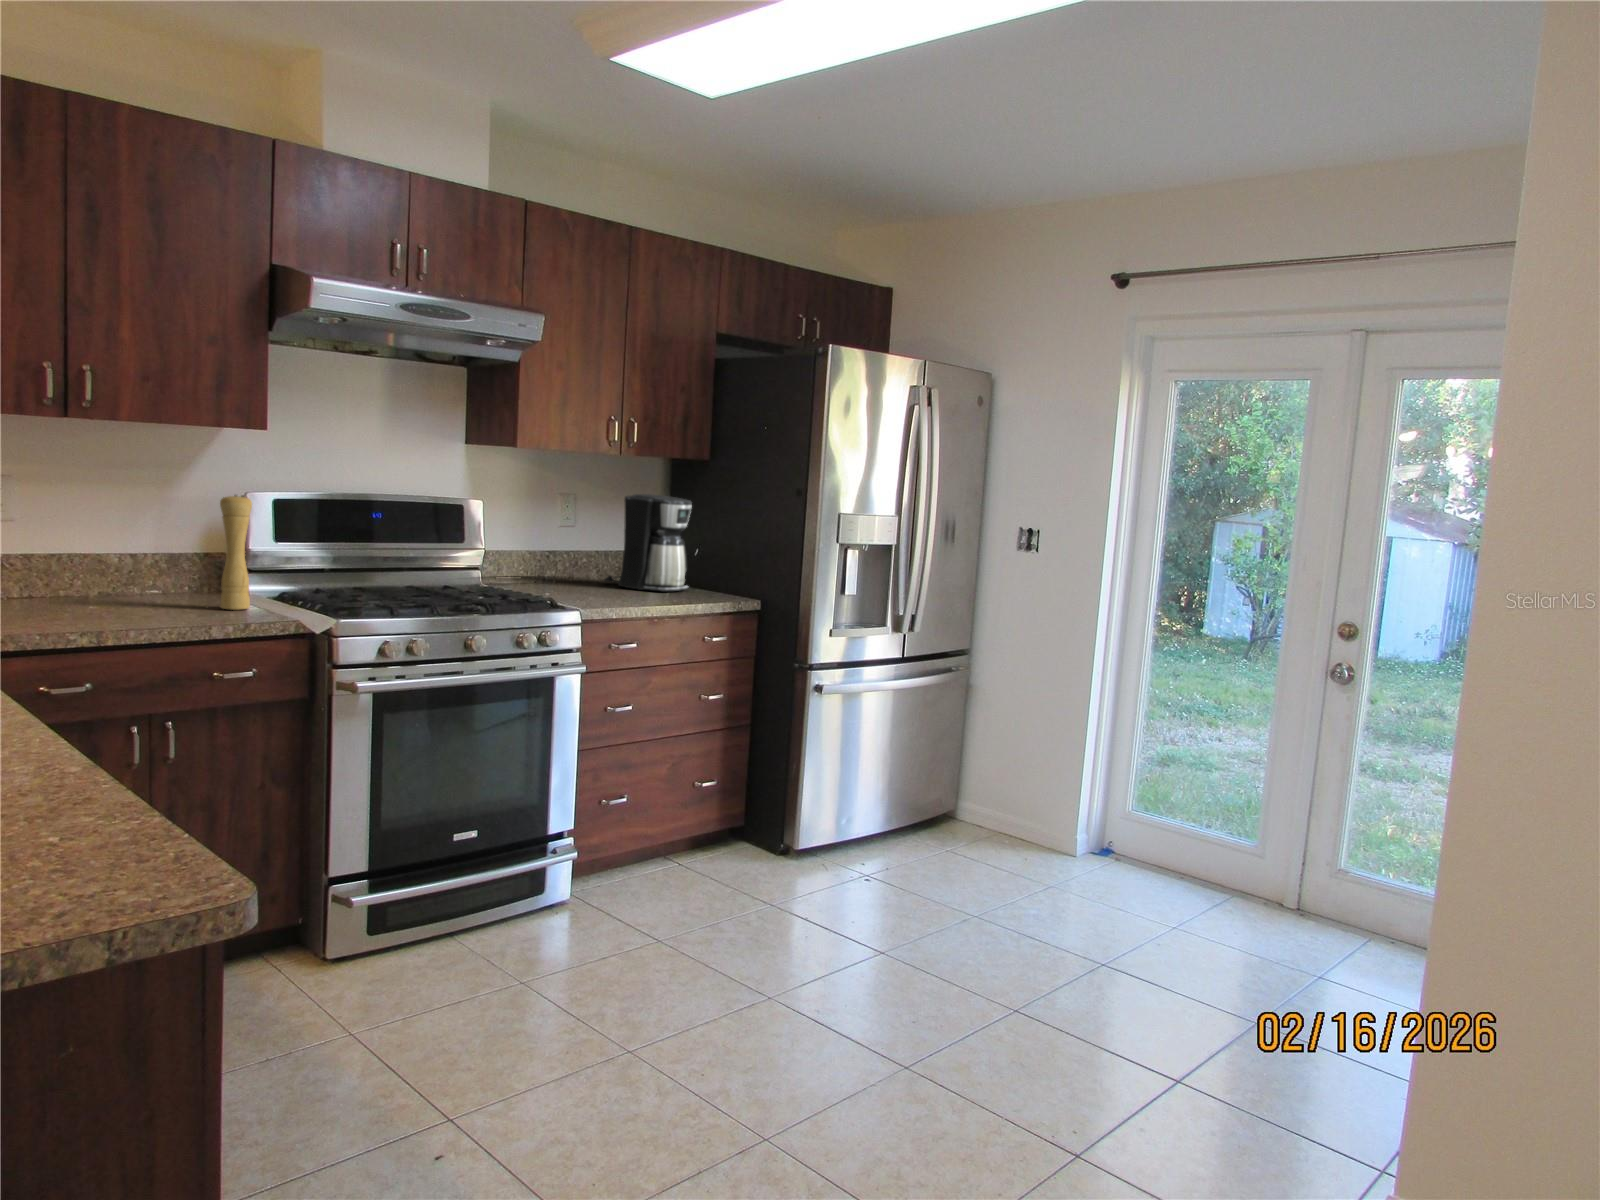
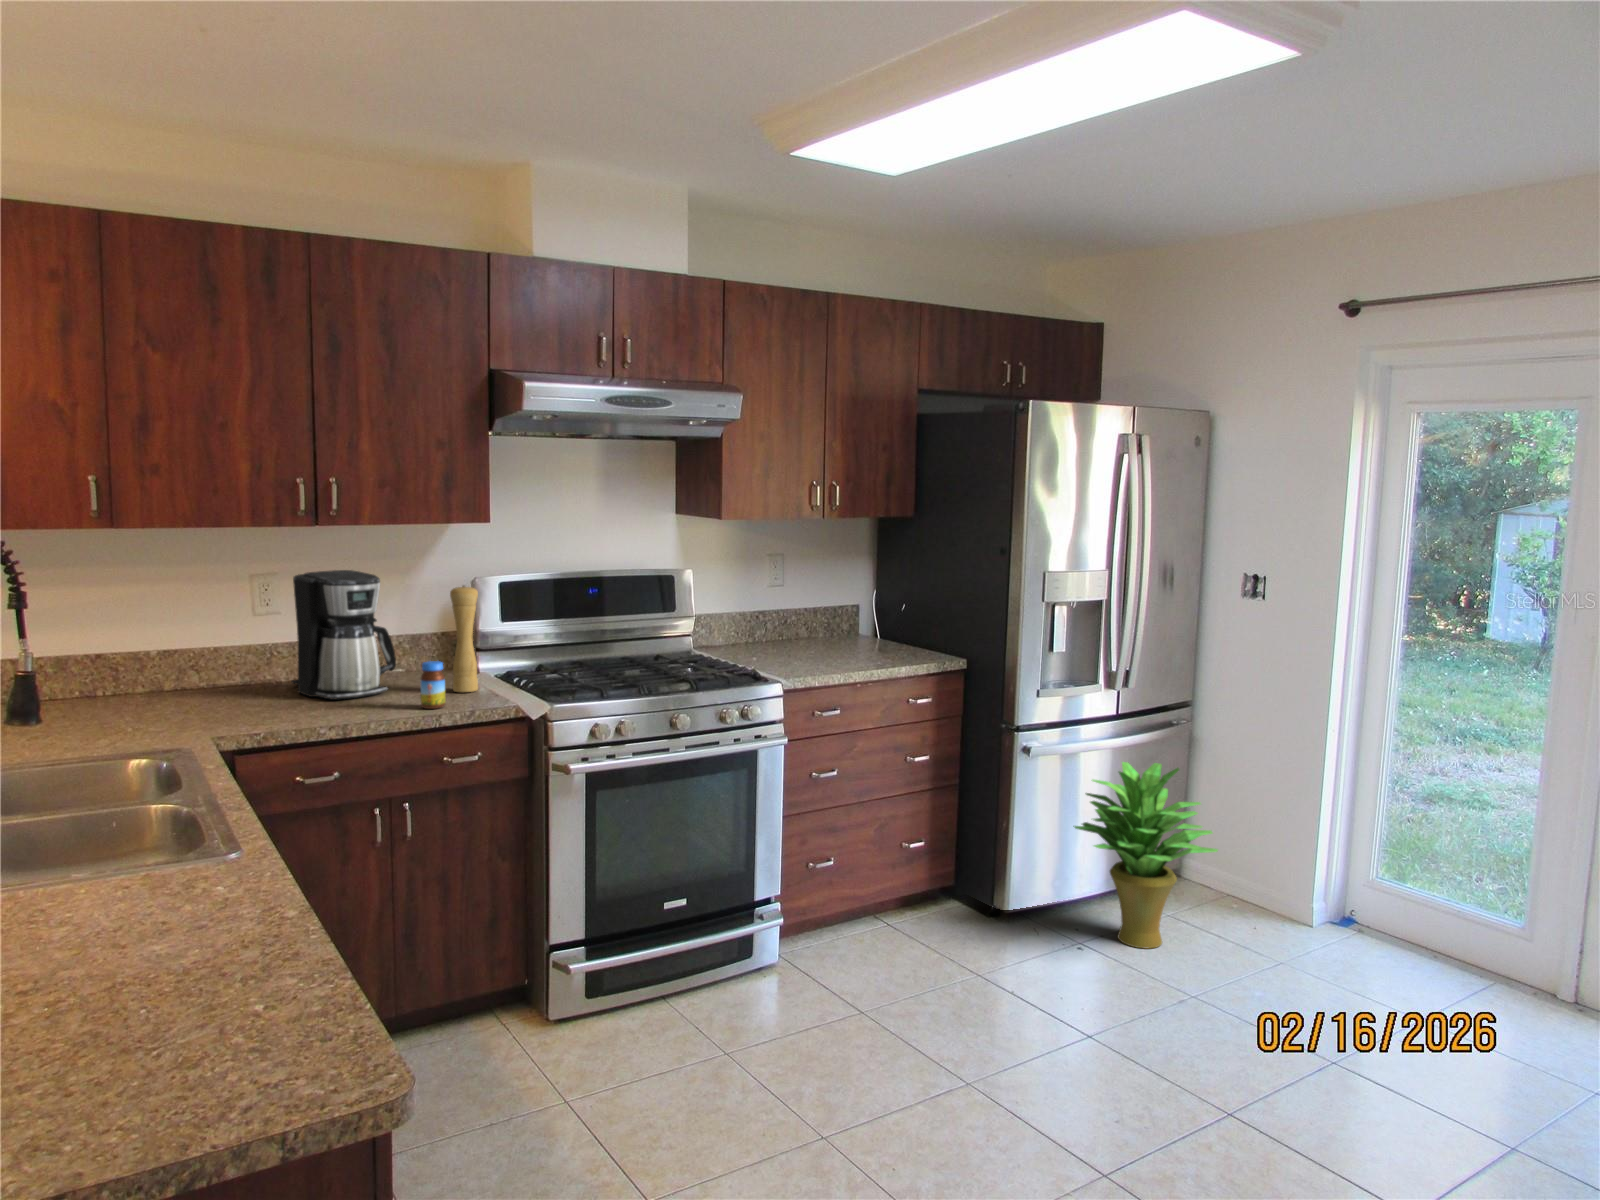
coffee maker: present [604,494,692,592] -> present [291,570,396,700]
jar: none [186,571,215,622] -> present [421,661,446,709]
potted plant: none [860,701,993,876] -> present [1073,762,1218,949]

